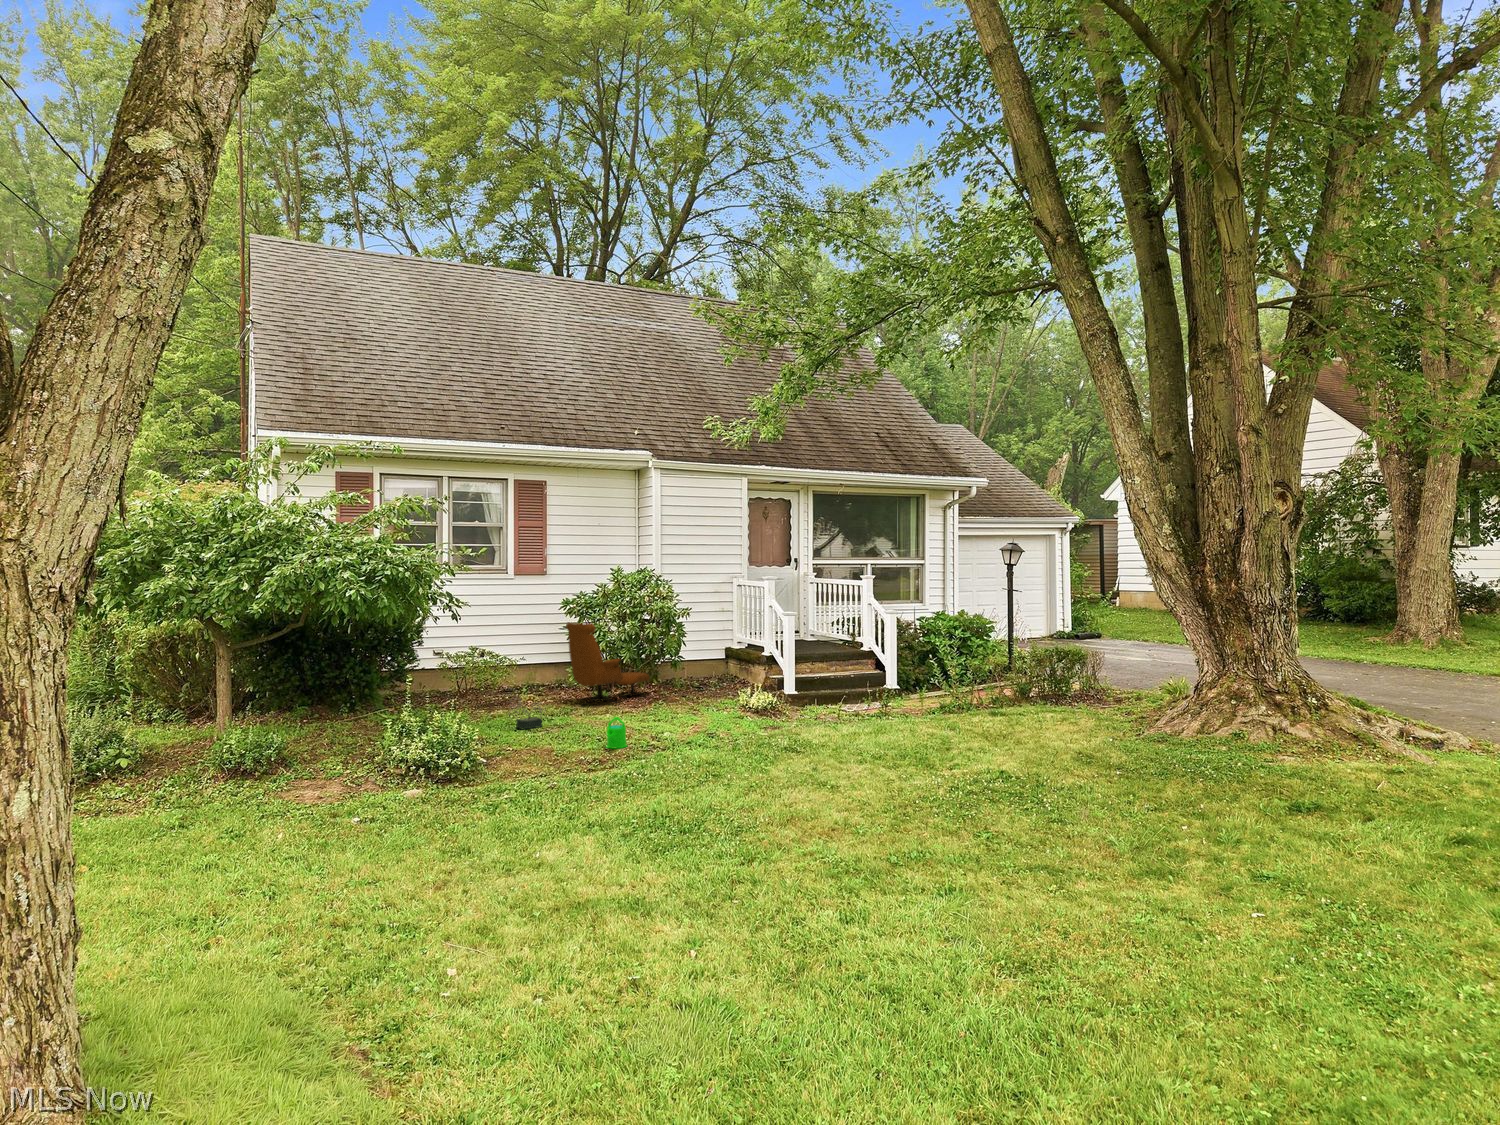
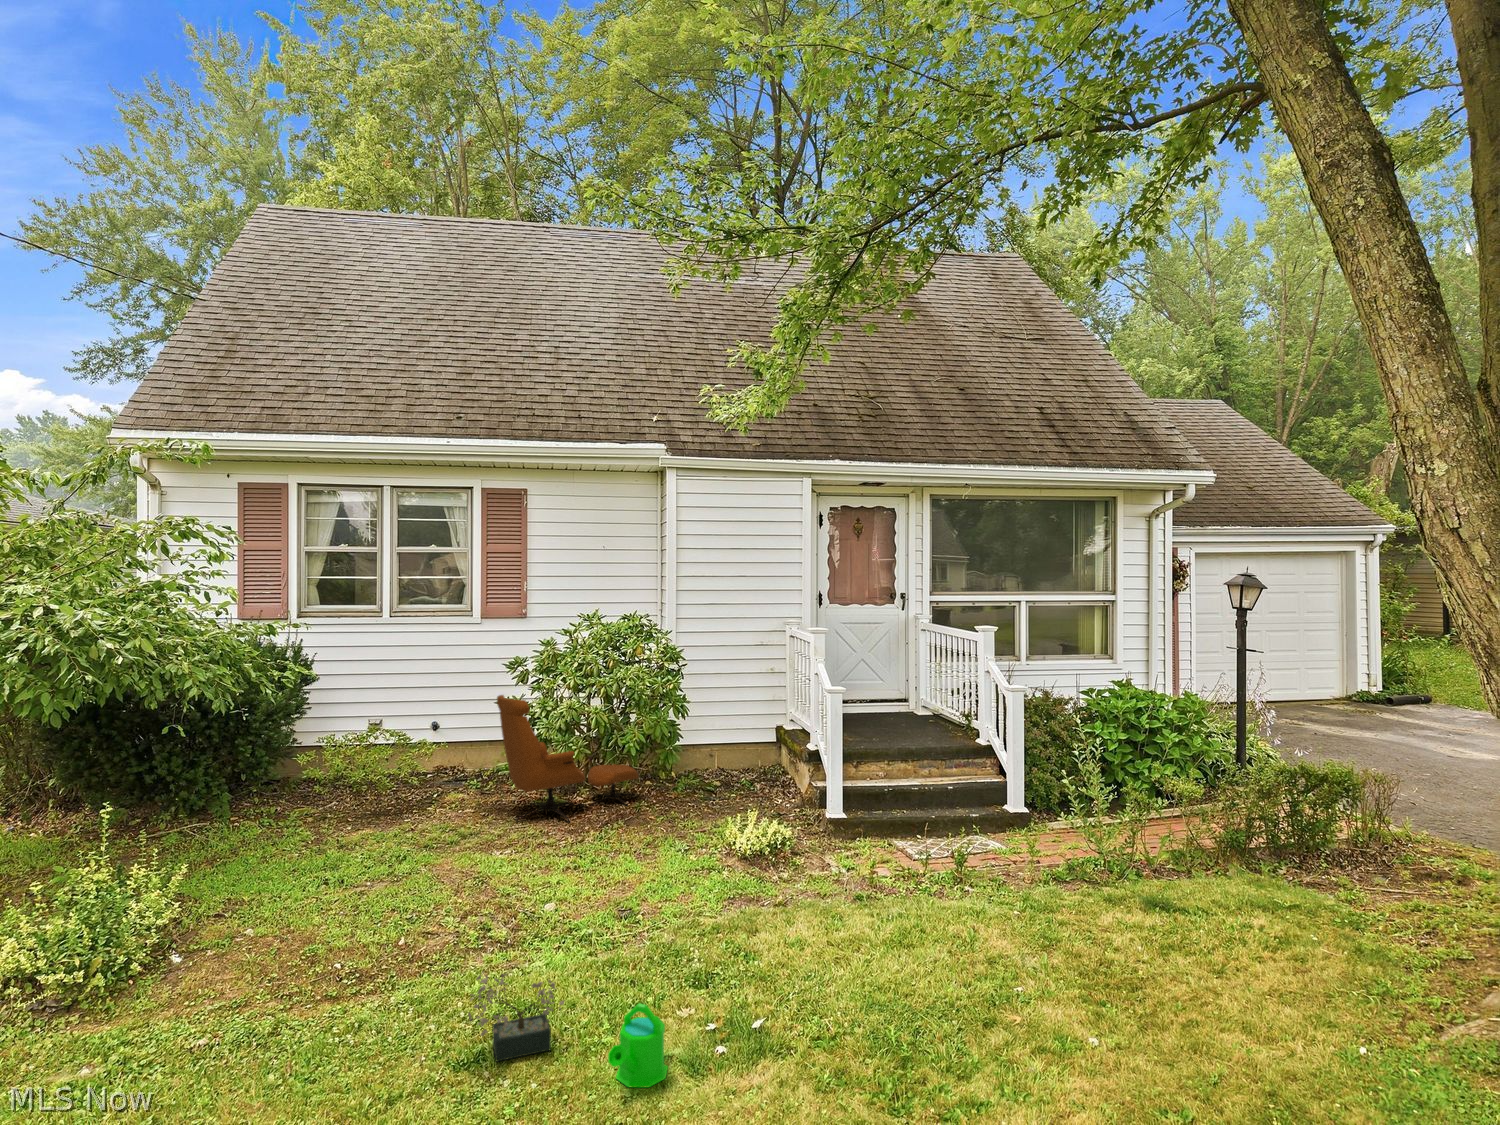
decorative plant: present [510,699,542,730] -> present [468,971,564,1061]
watering can: present [606,717,627,749] -> present [608,1004,668,1088]

